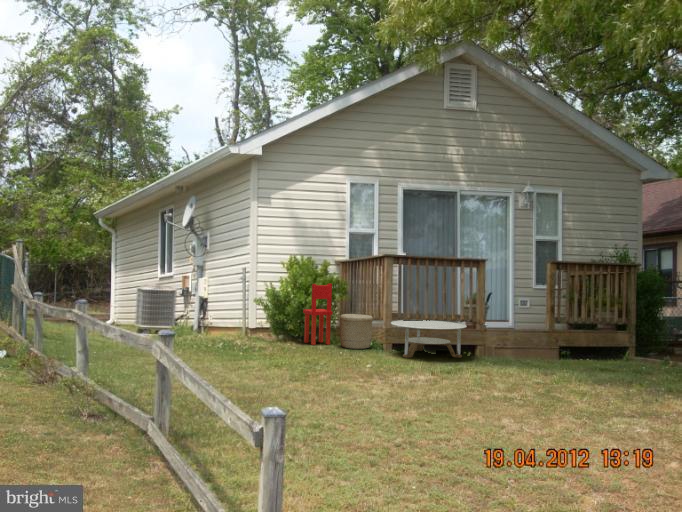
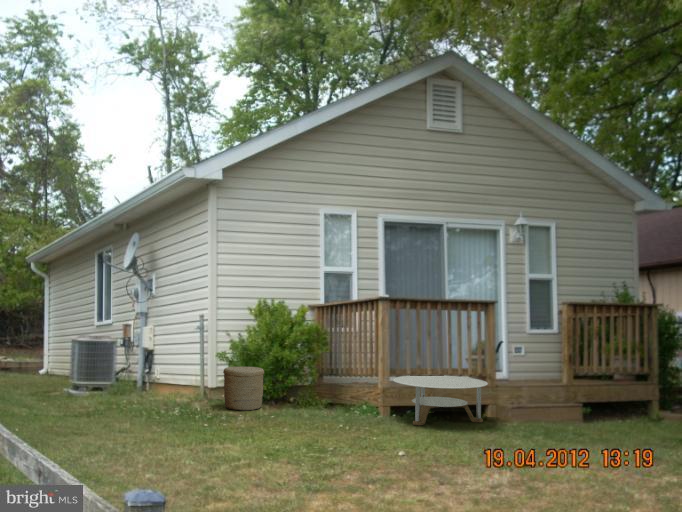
chair: present [303,284,333,345] -> none [279,332,316,410]
woven basket: present [340,314,373,349] -> present [223,367,264,410]

